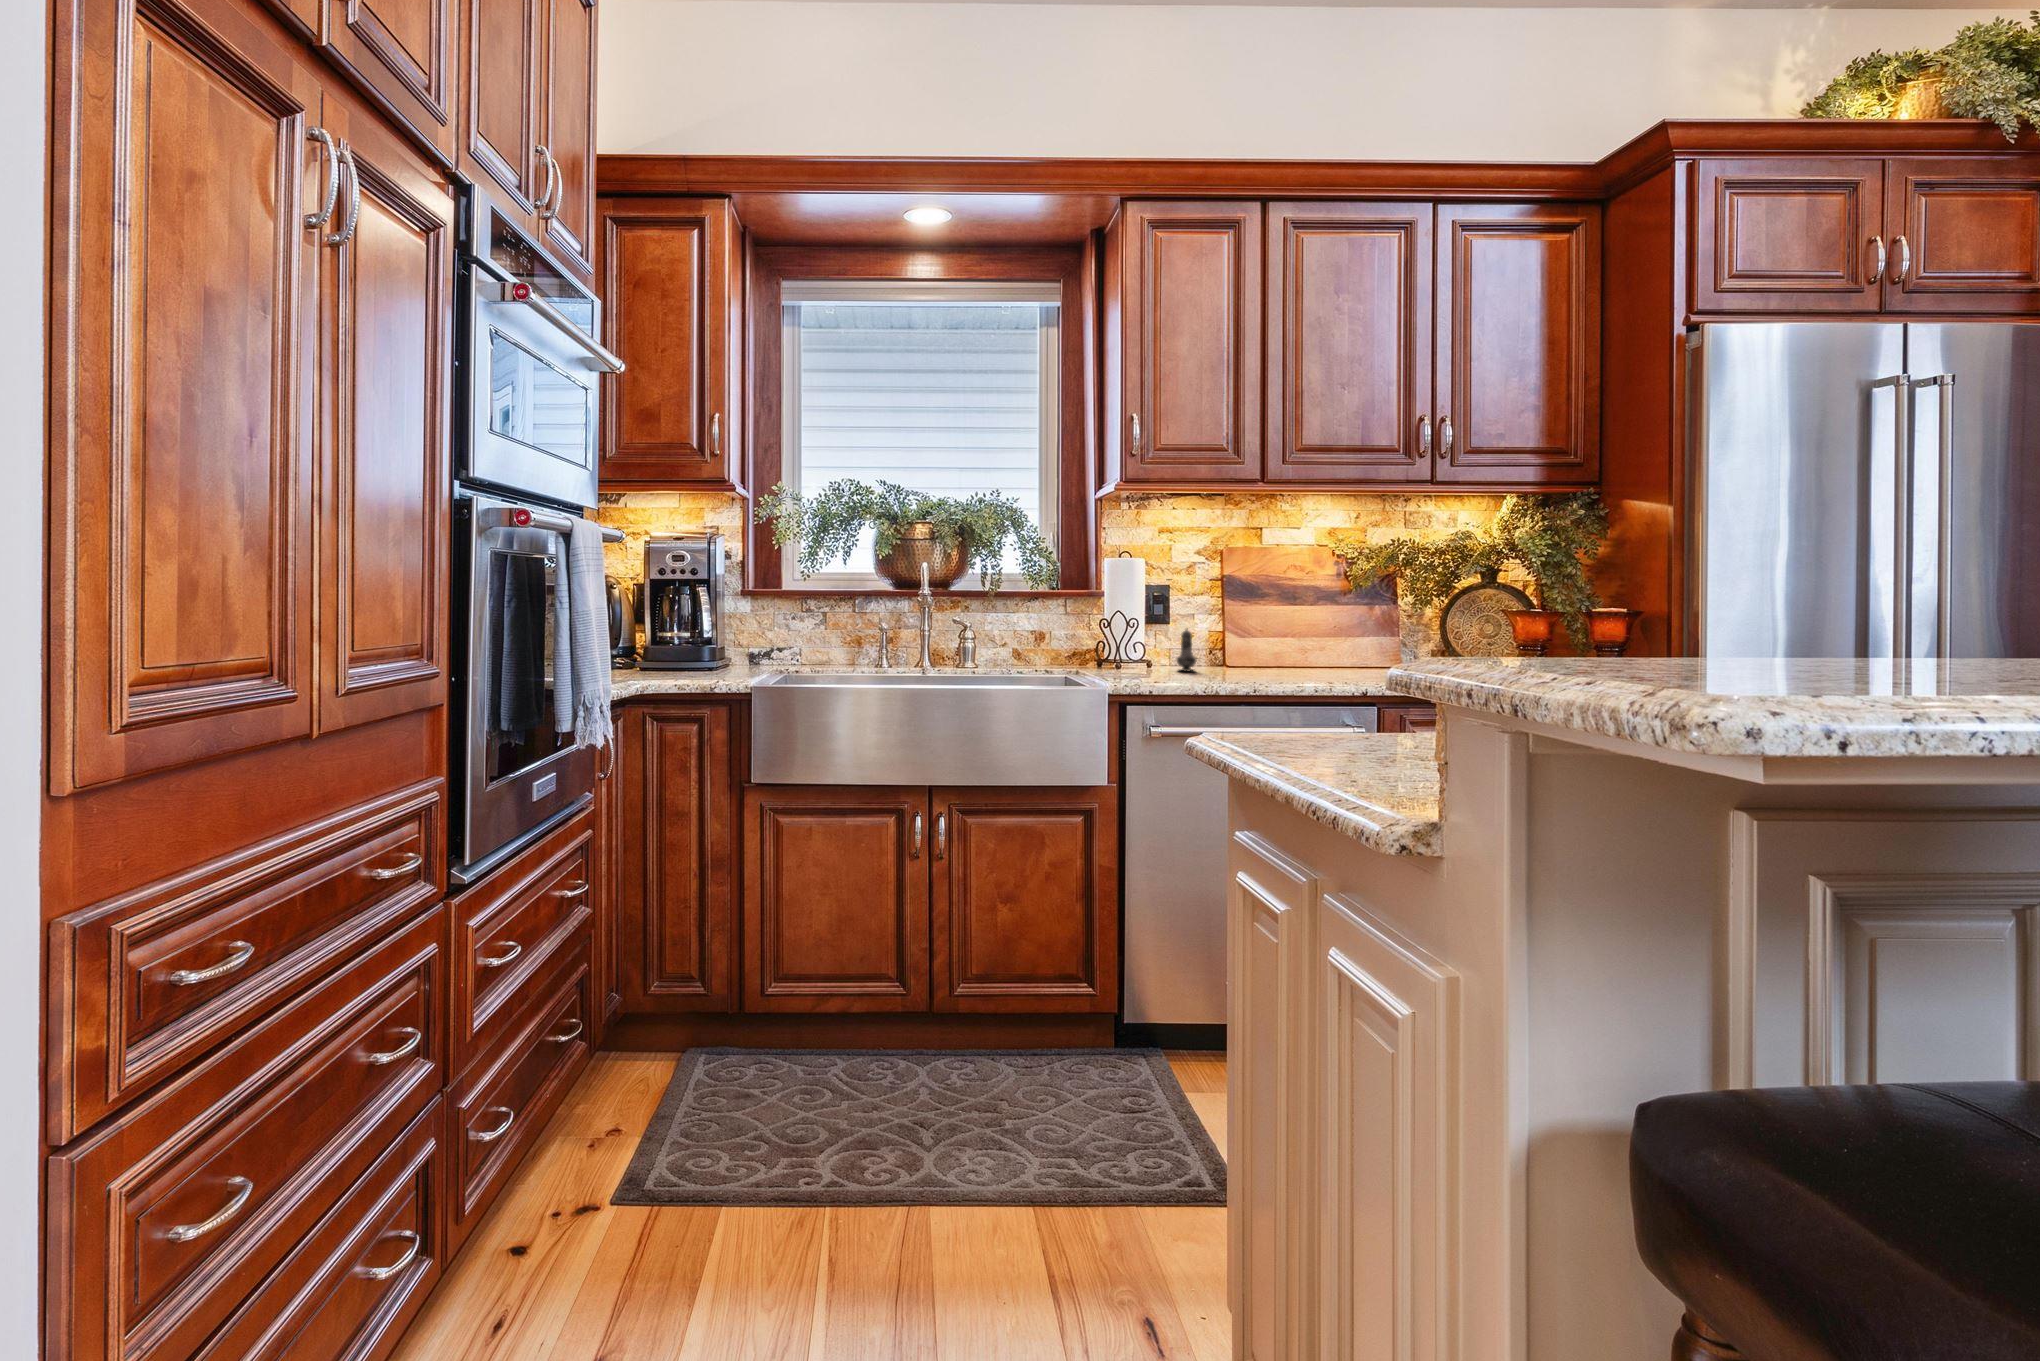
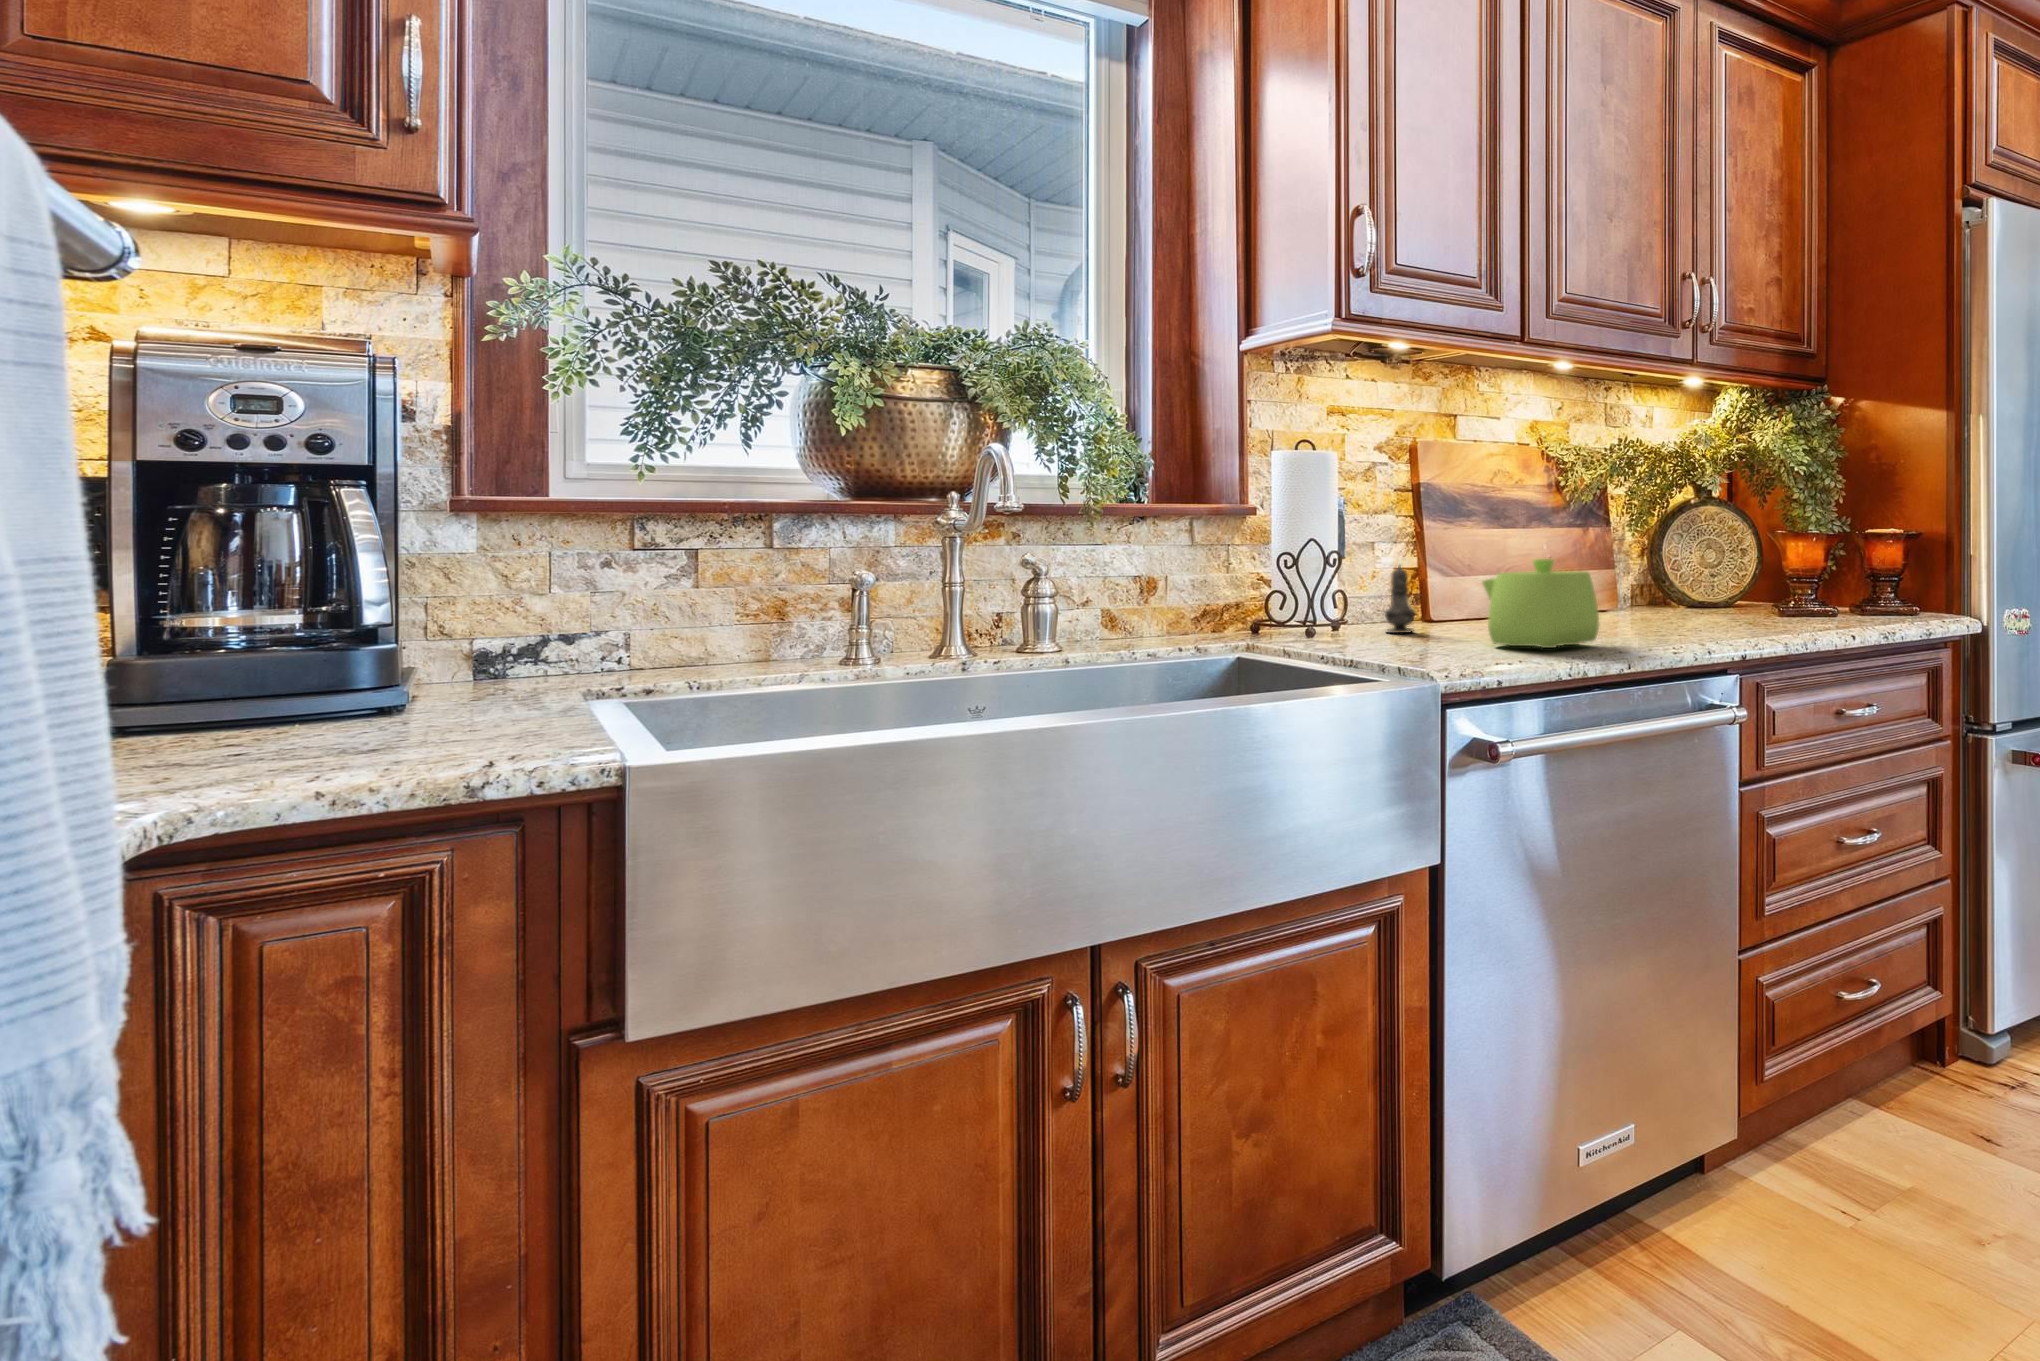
teapot: none [1209,625,1291,681] -> present [1483,558,1599,648]

